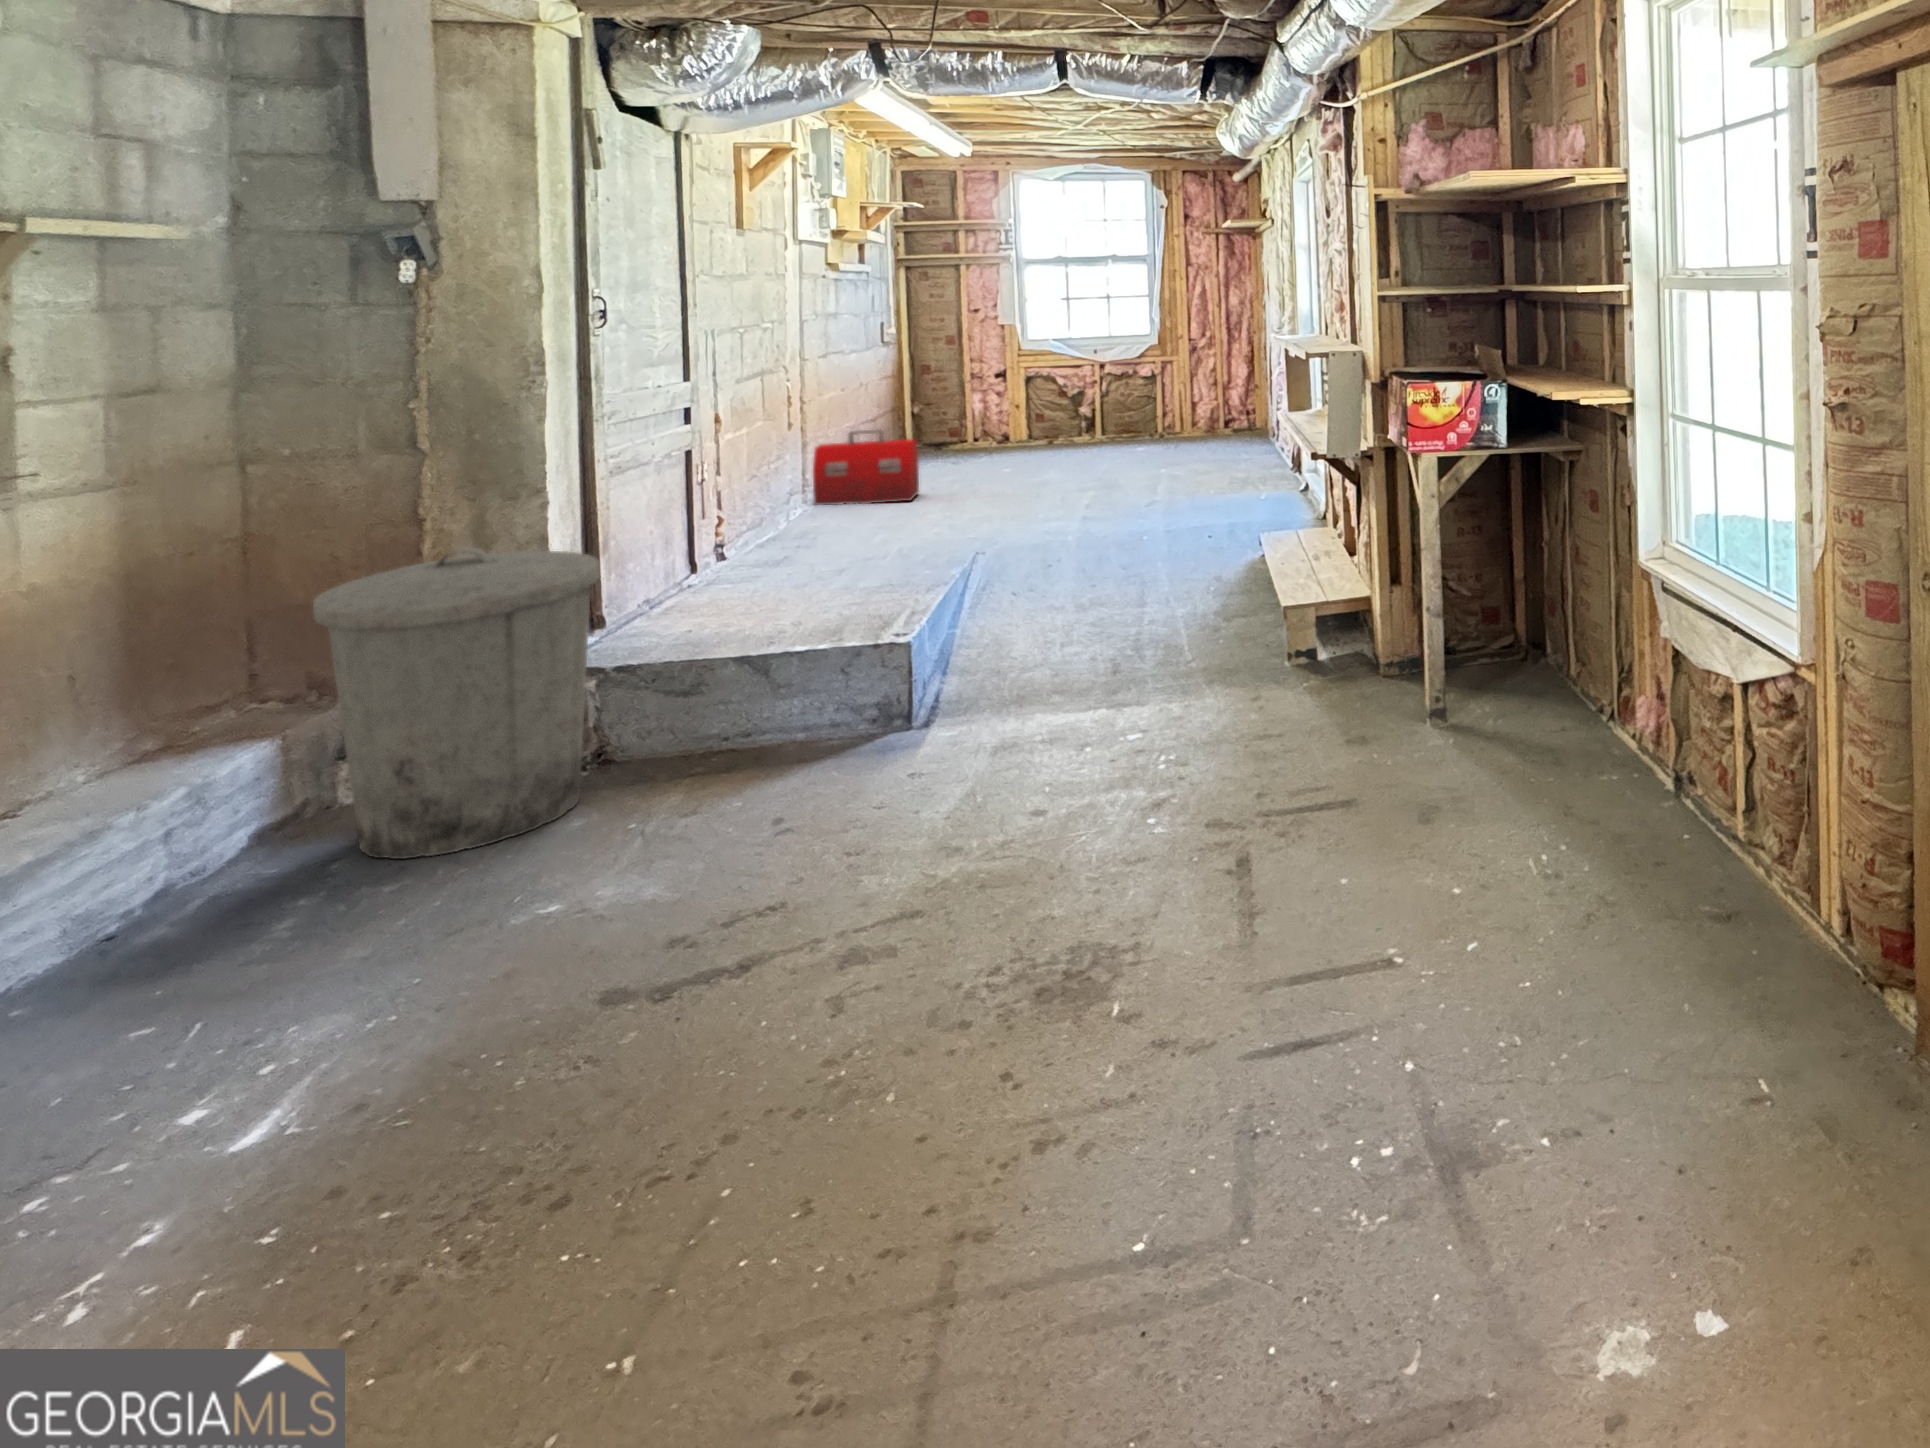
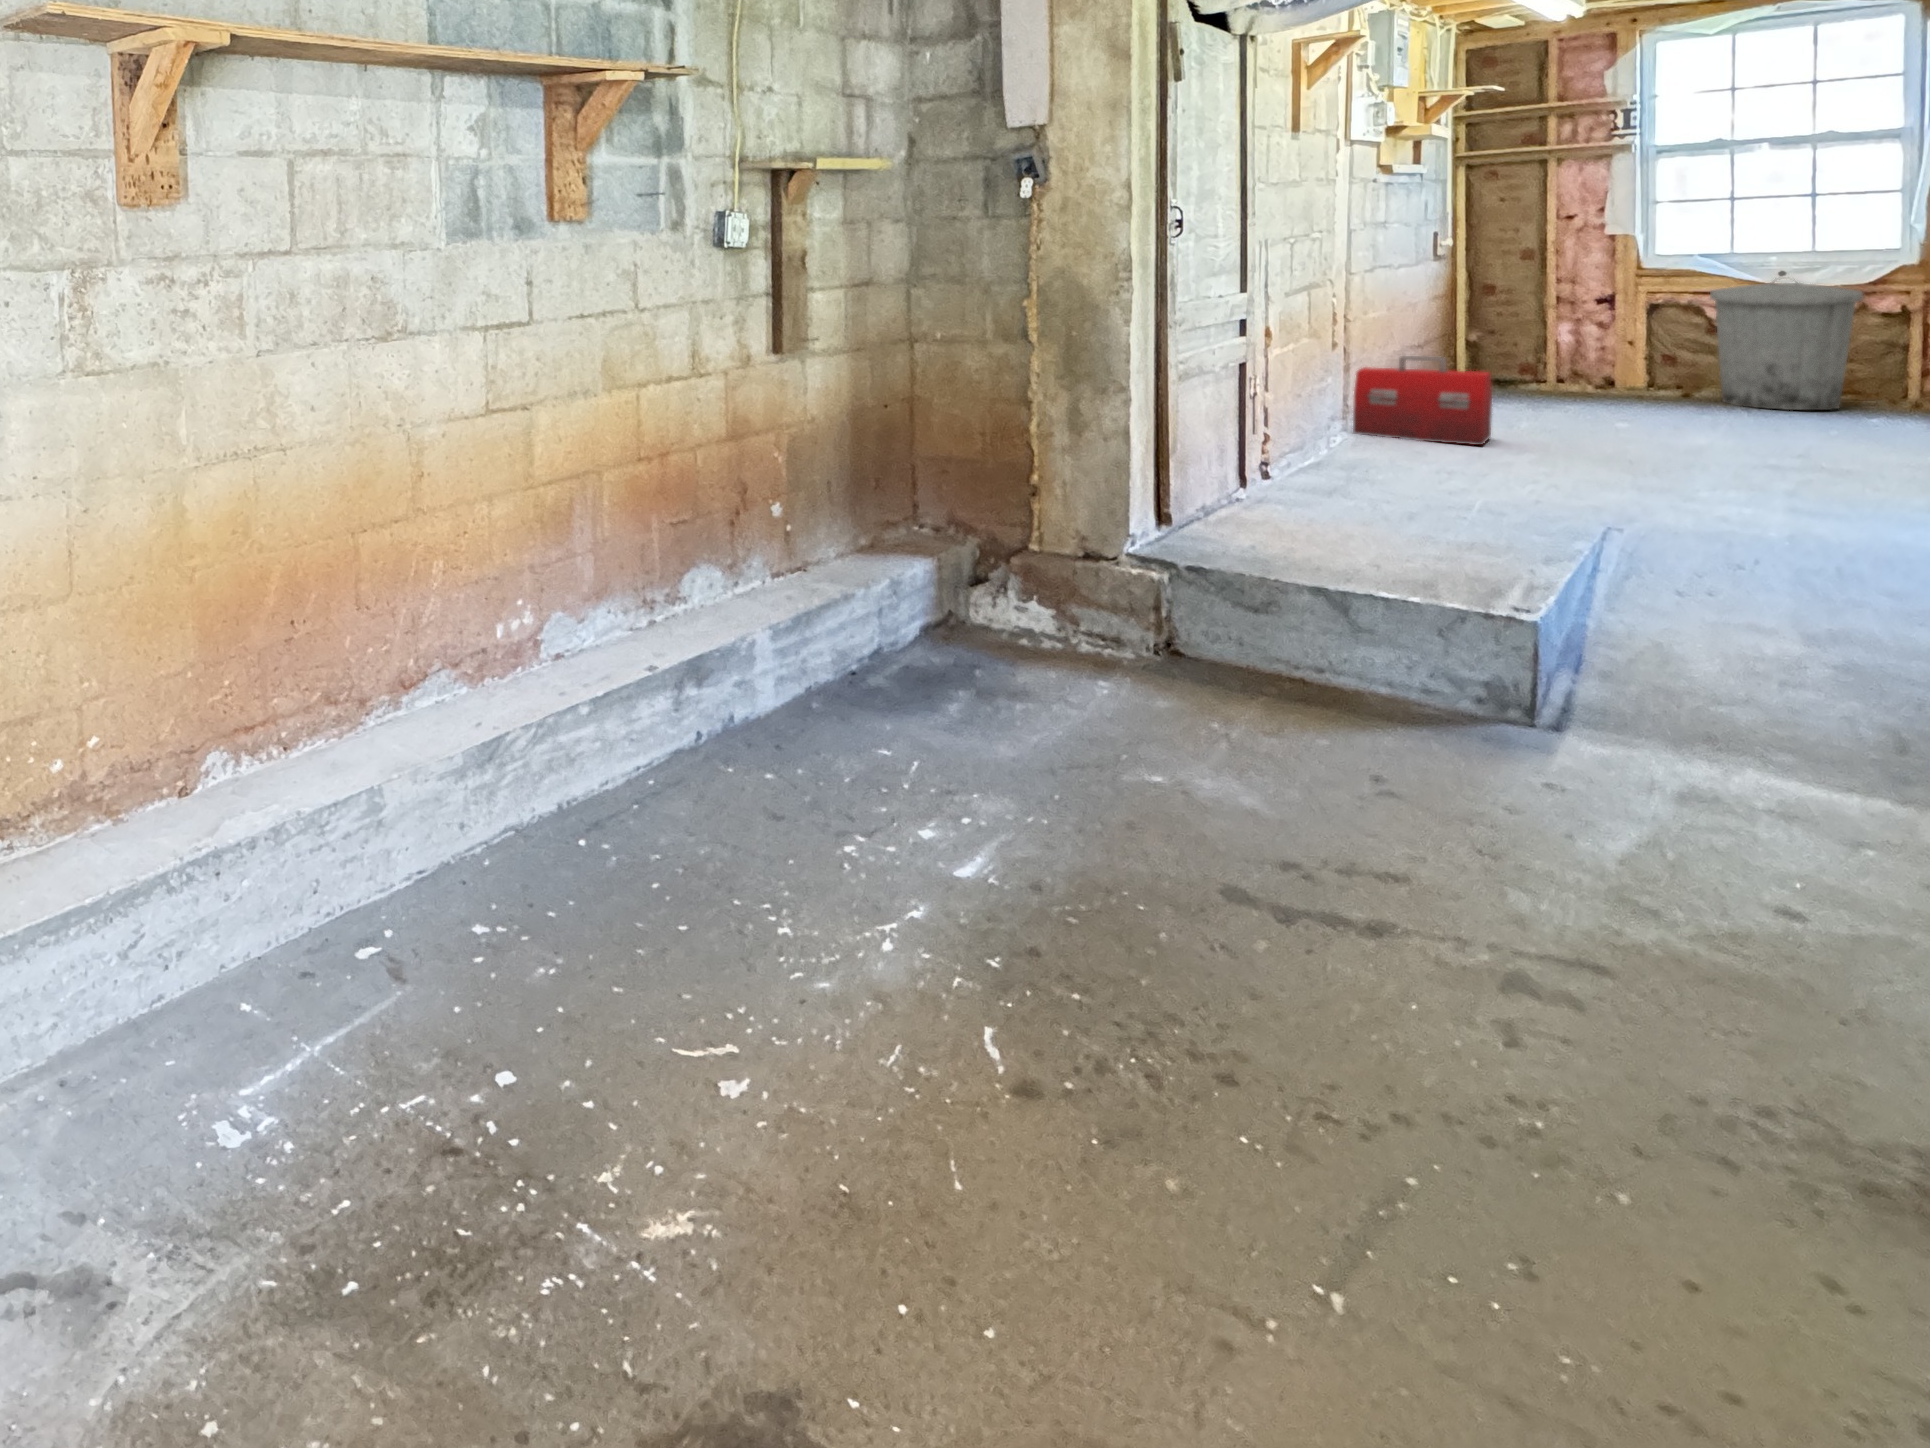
trash can: present [313,547,600,859] -> present [1710,277,1863,410]

